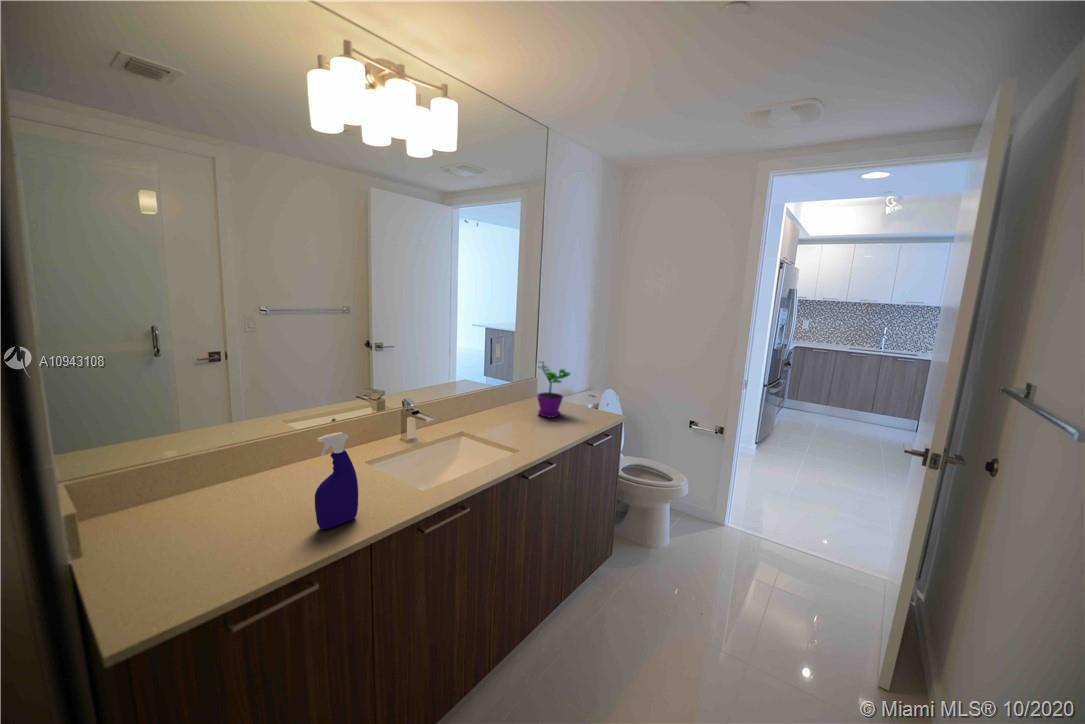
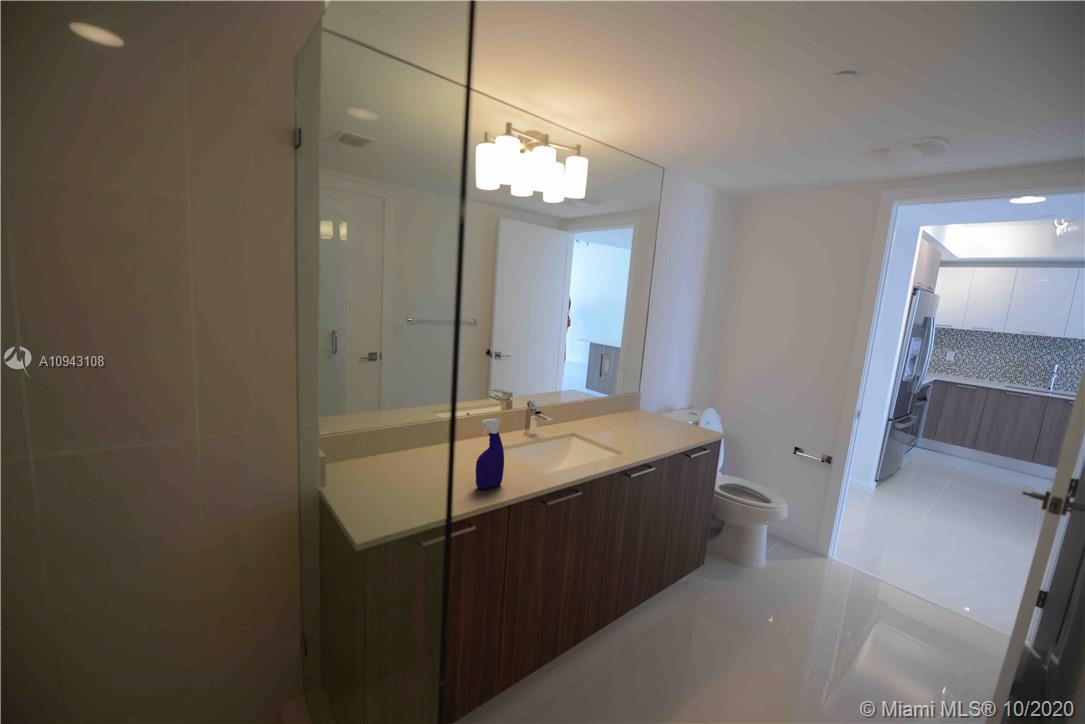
flower pot: present [537,362,571,417] -> none [639,373,673,429]

